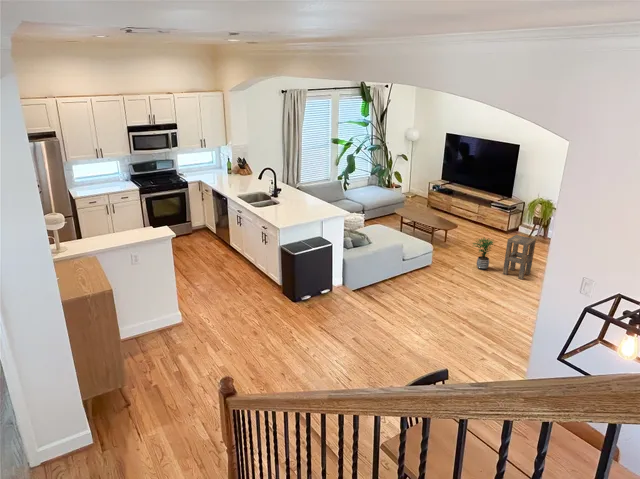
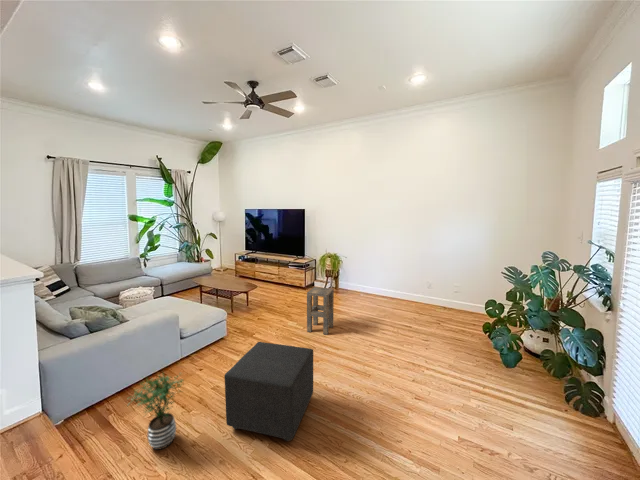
potted plant: present [473,238,493,270] -> present [134,373,183,450]
ottoman: none [443,270,506,329] -> present [224,342,313,441]

